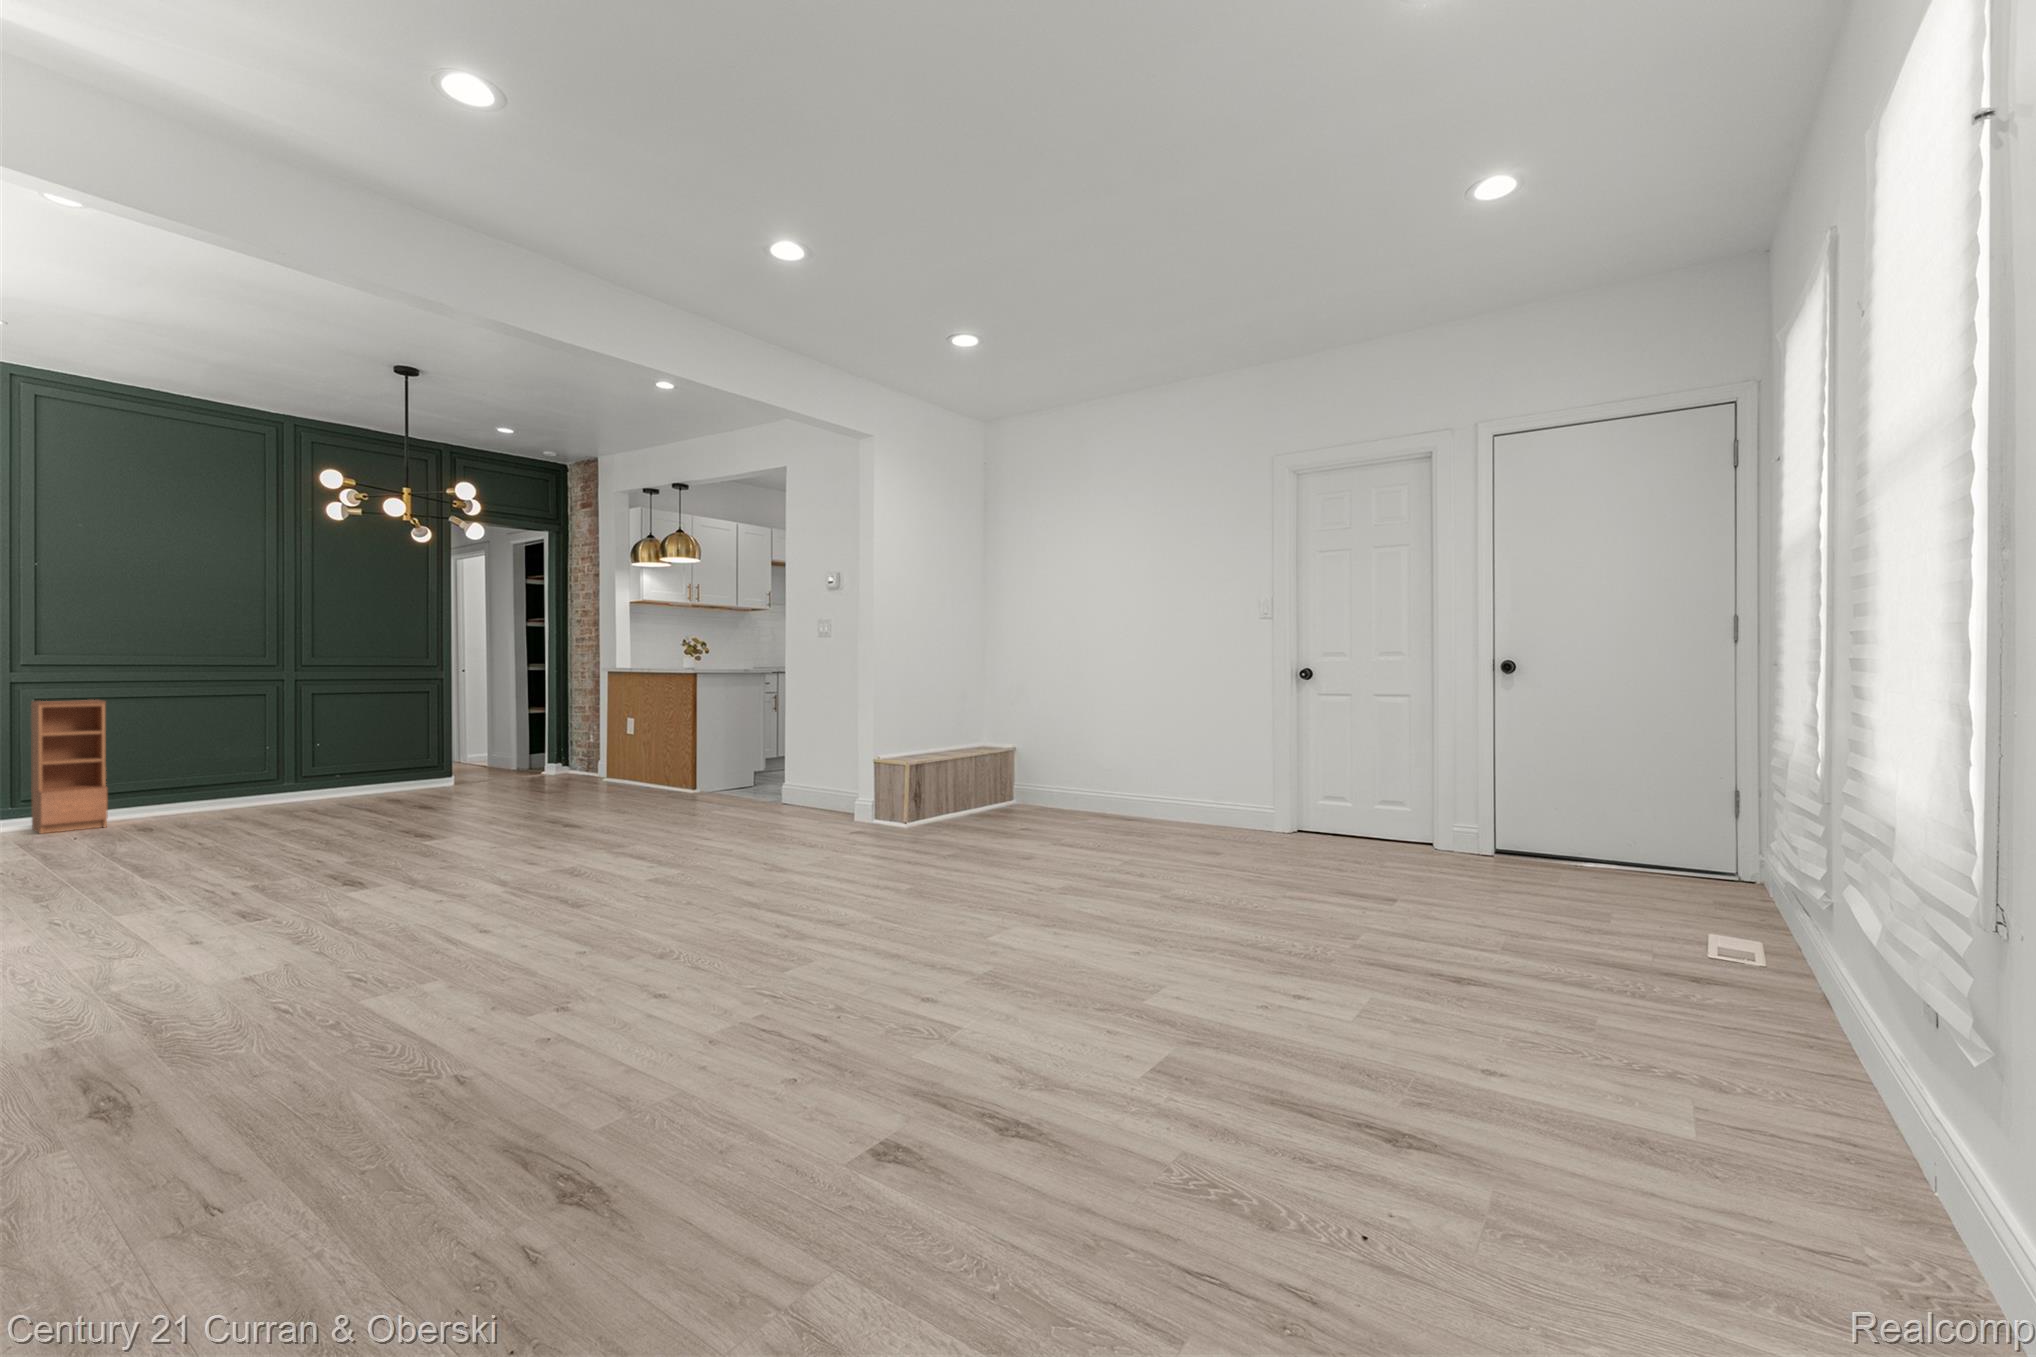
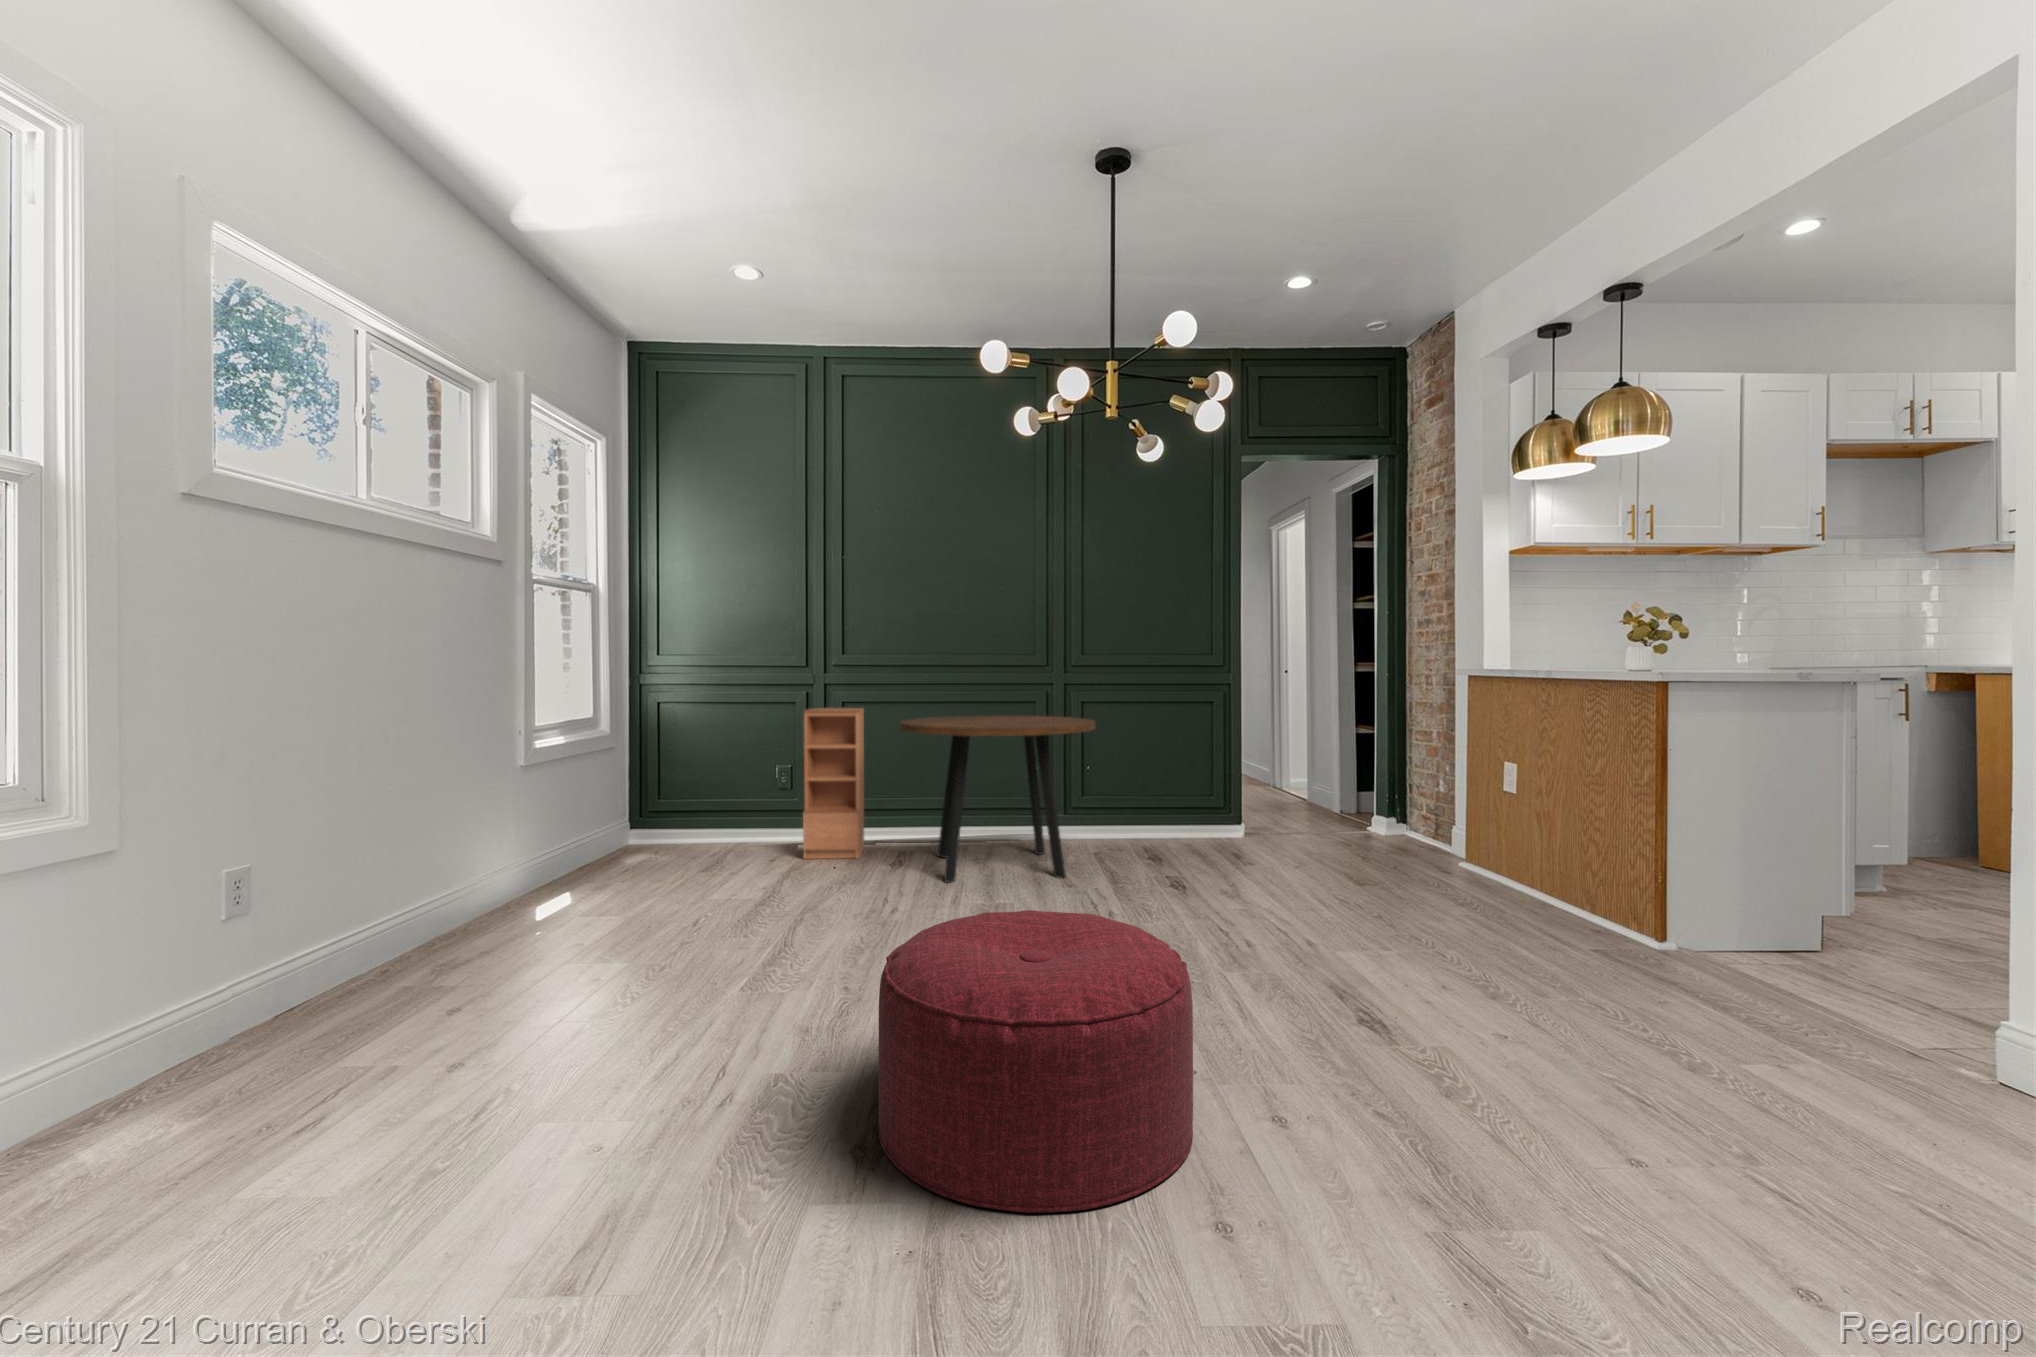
dining table: none [168,703,358,825] -> present [900,715,1095,883]
ottoman: none [360,775,516,869] -> present [879,910,1193,1213]

